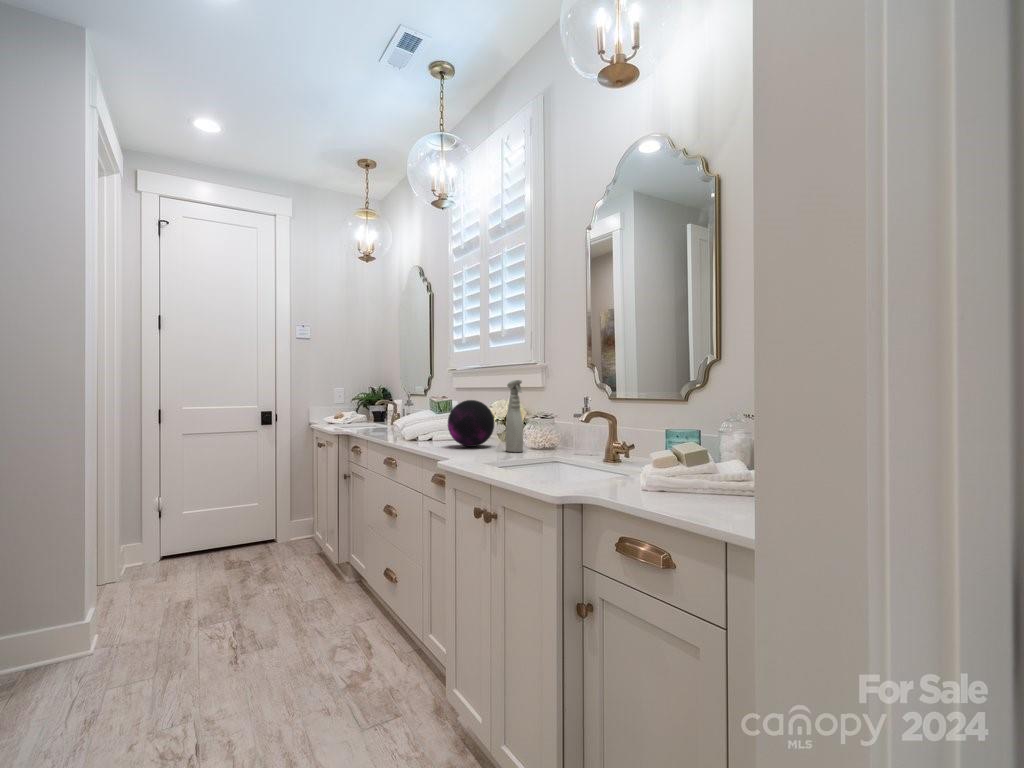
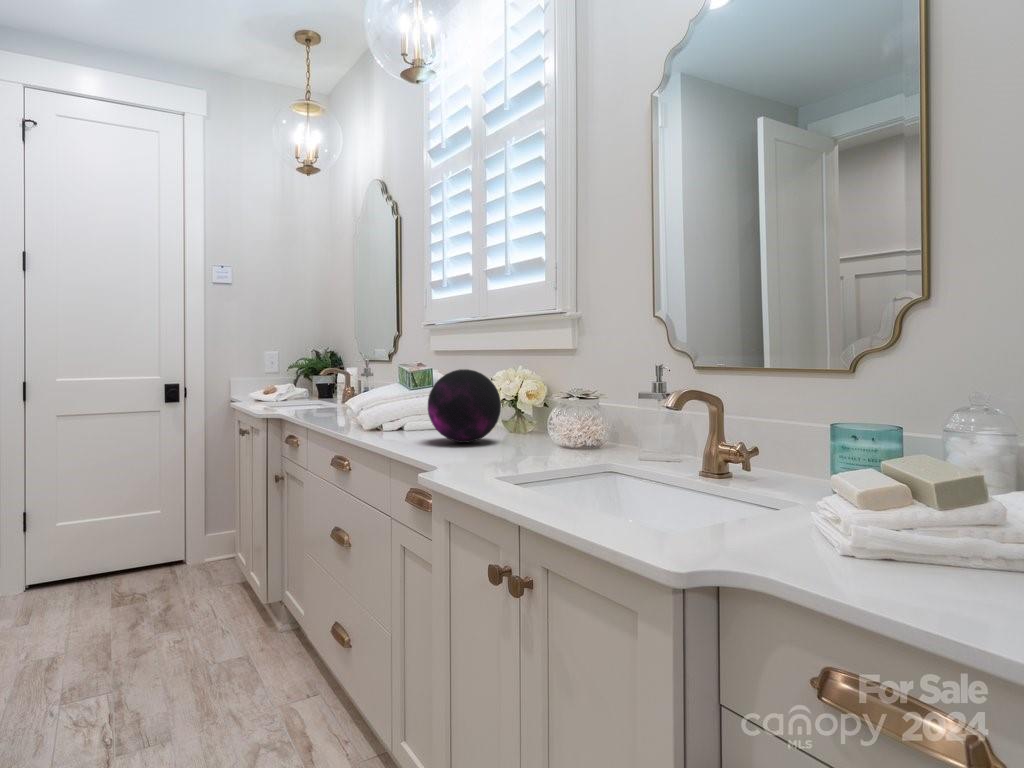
spray bottle: present [506,380,523,452] -> none [522,337,551,454]

